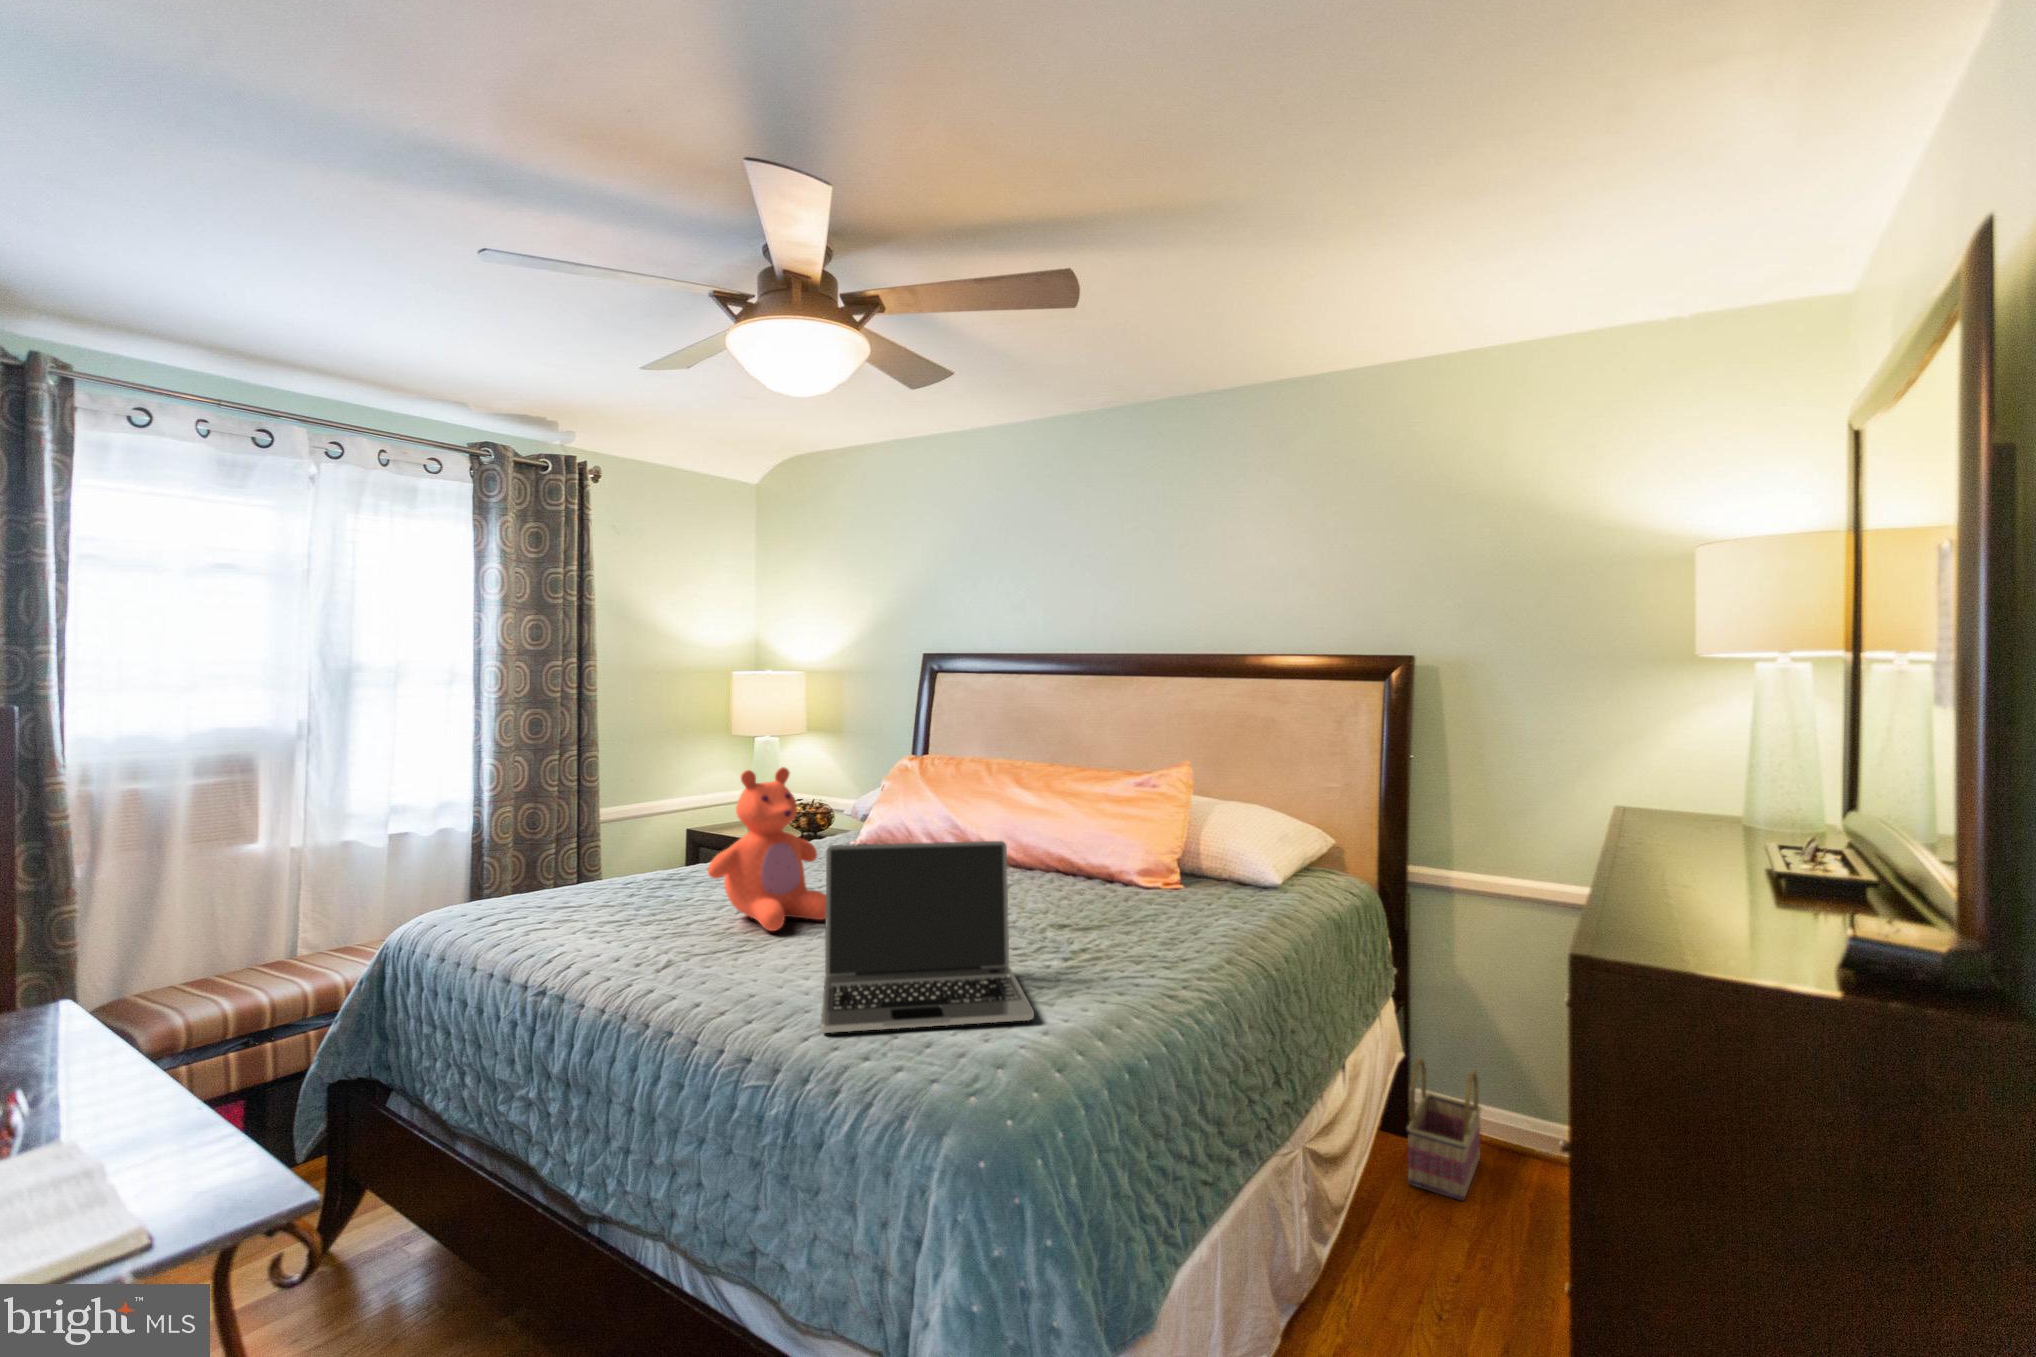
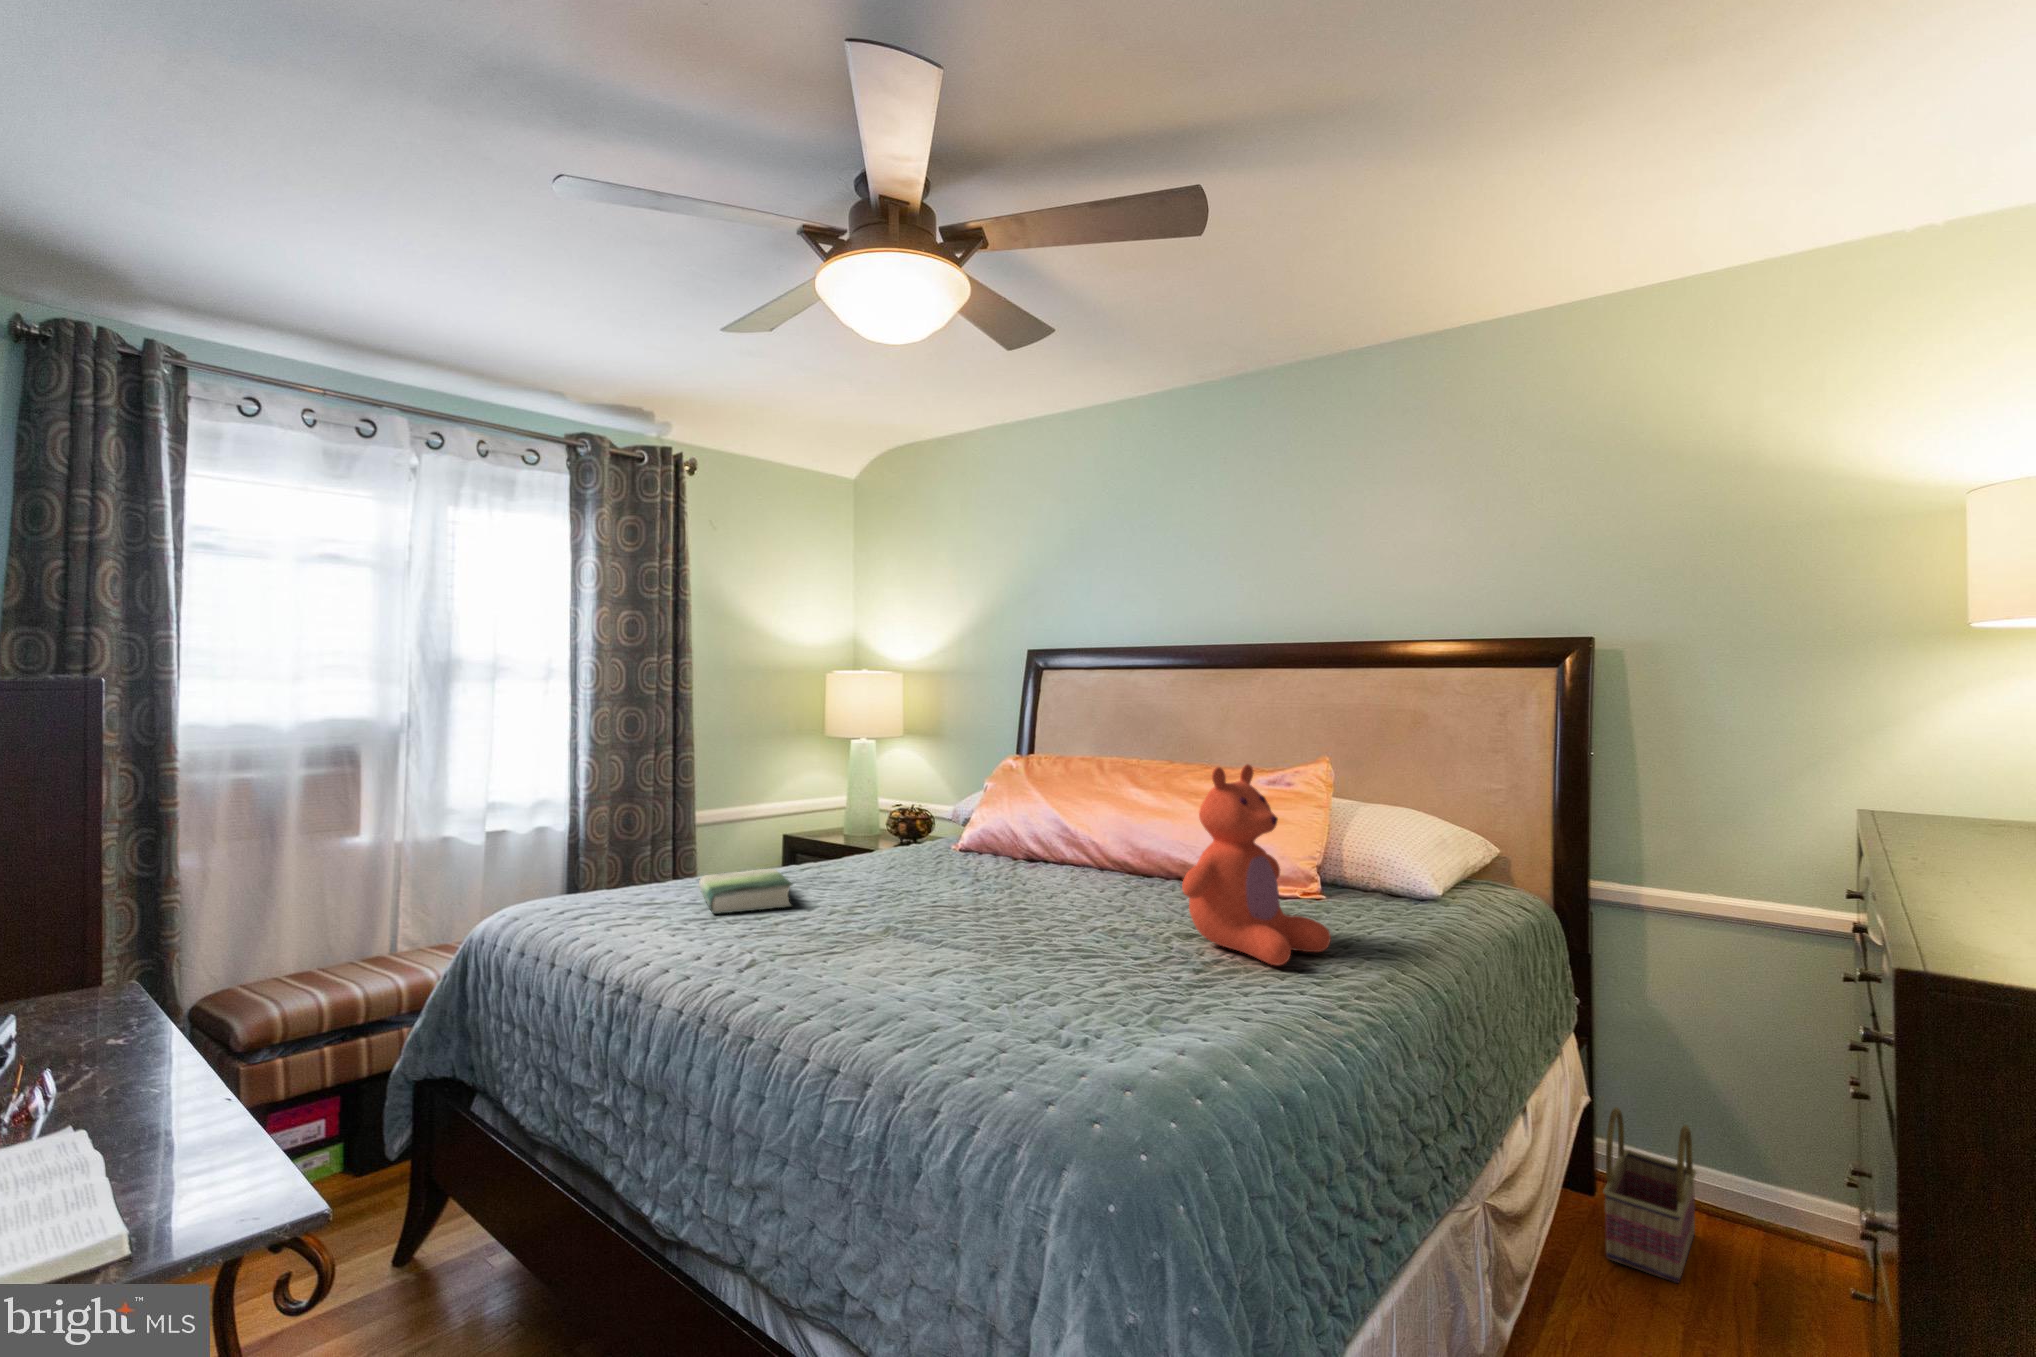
teddy bear: present [708,767,826,931] -> present [1182,764,1331,965]
laptop: present [821,841,1034,1033] -> none [917,833,1163,1043]
book: none [612,871,704,916] -> present [699,869,792,914]

